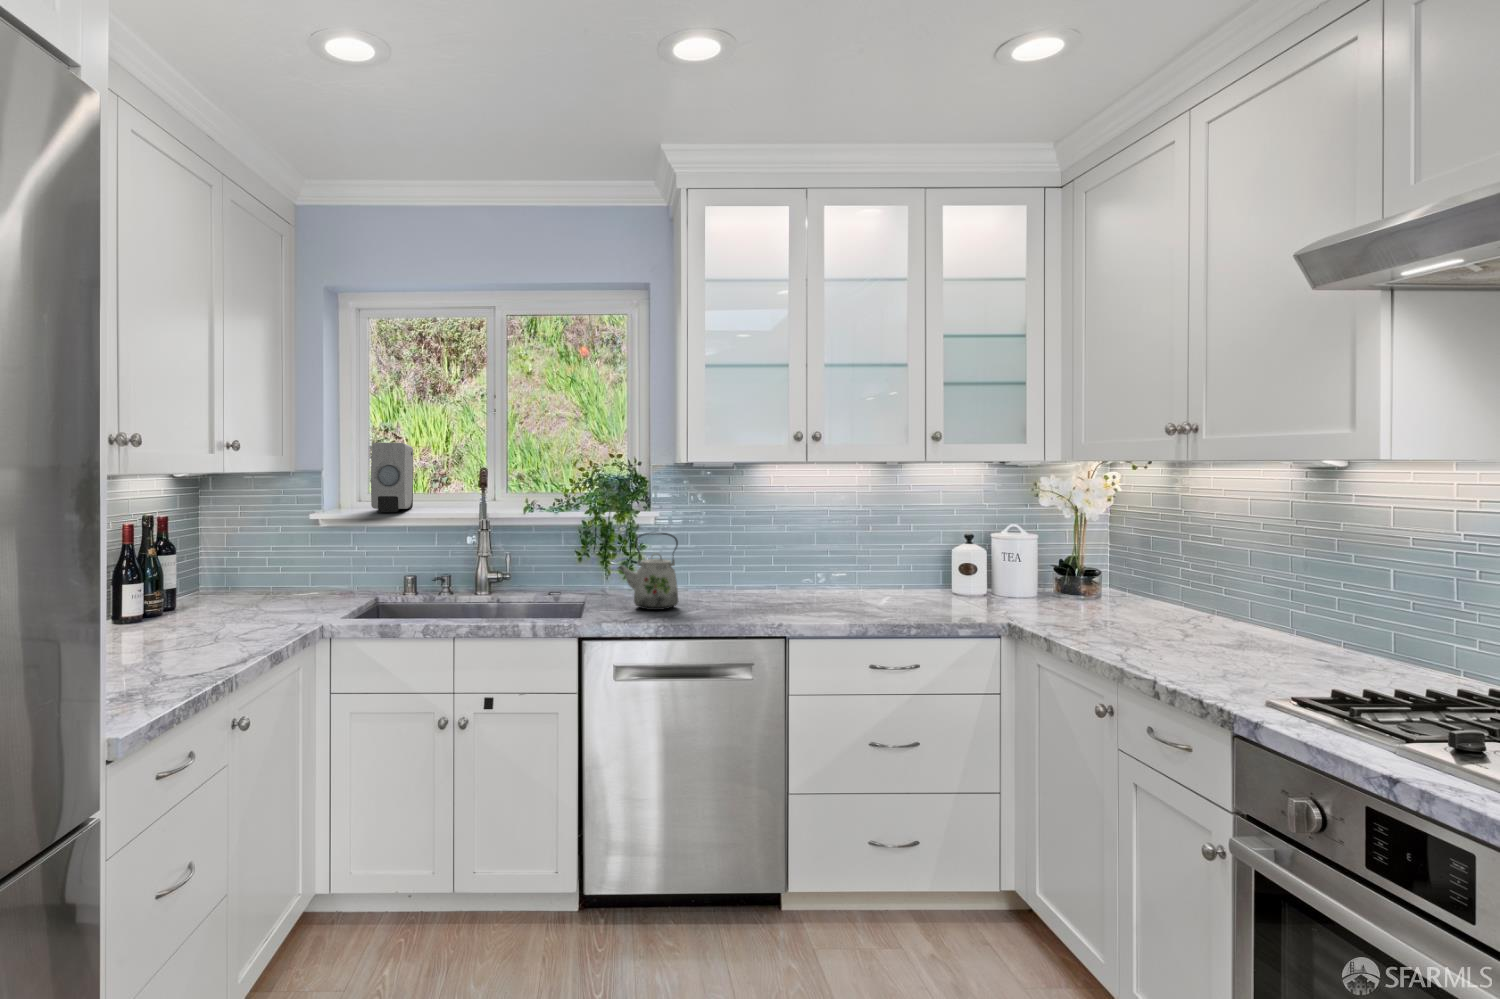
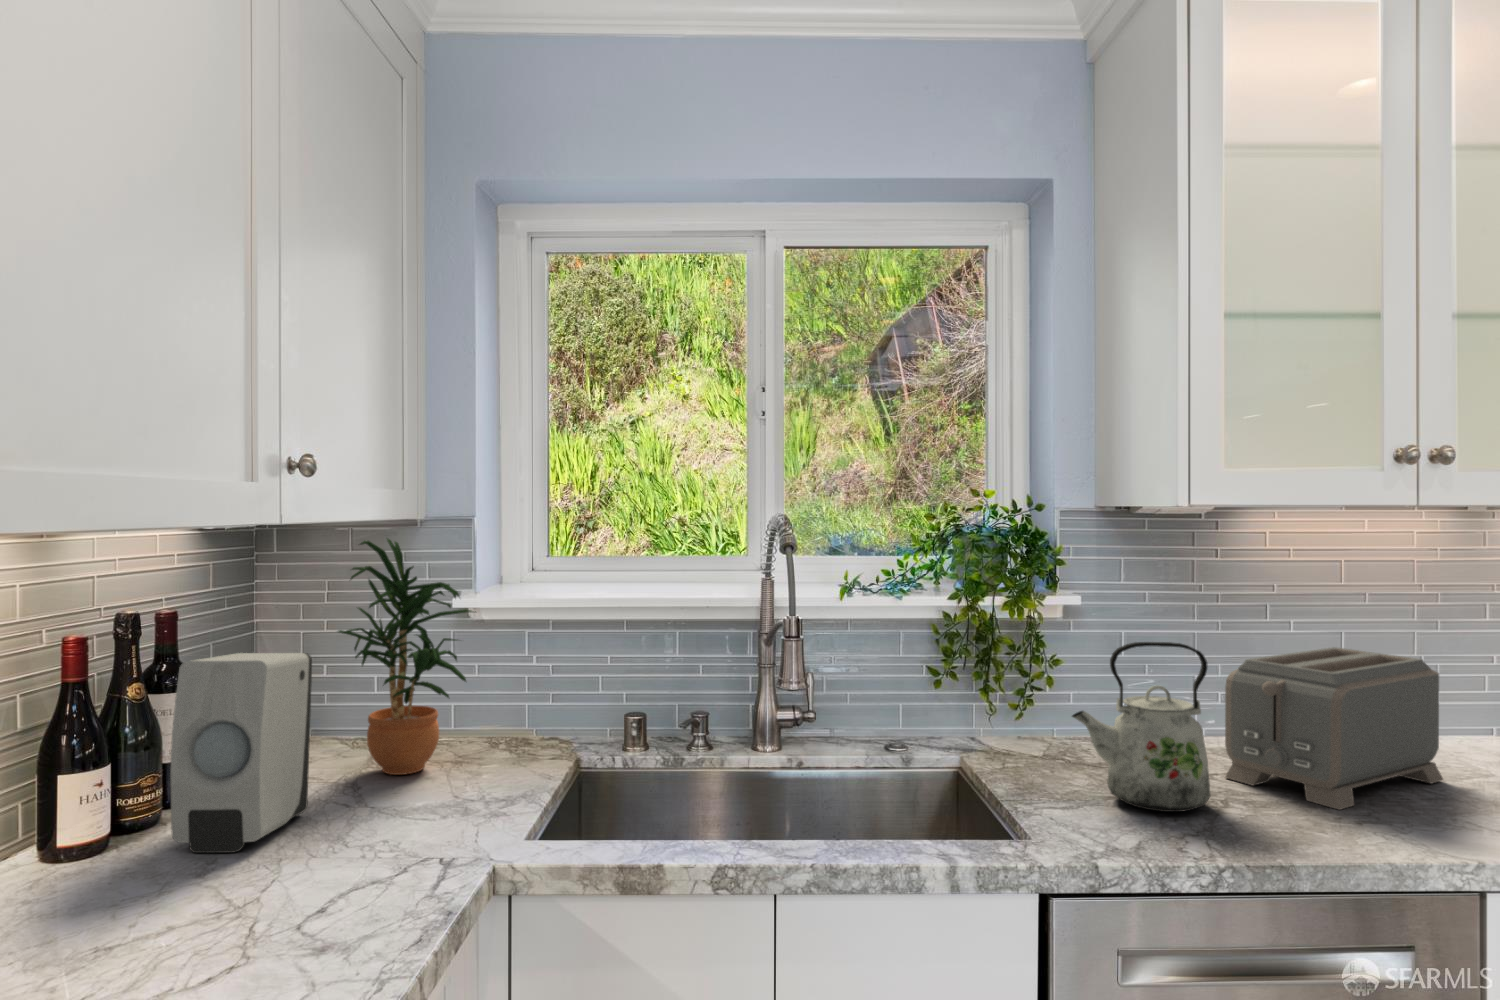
soap dispenser: present [371,443,413,512] -> present [170,653,312,853]
potted plant: none [246,480,324,602] -> present [338,538,476,775]
toaster: none [706,539,809,609] -> present [1225,647,1443,810]

